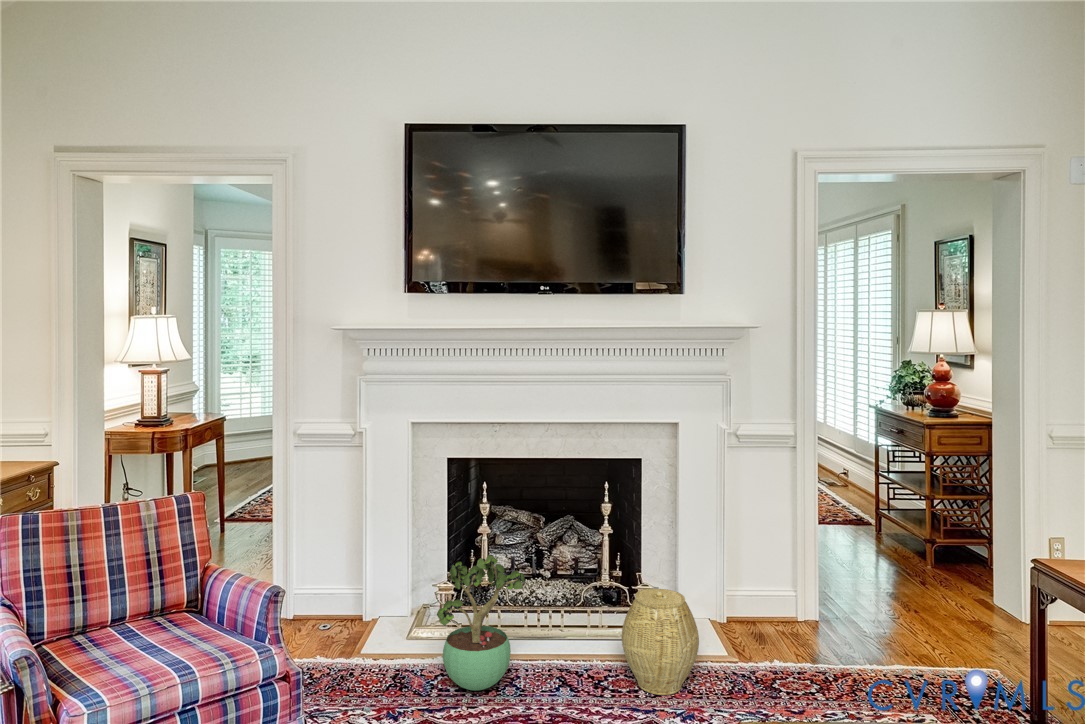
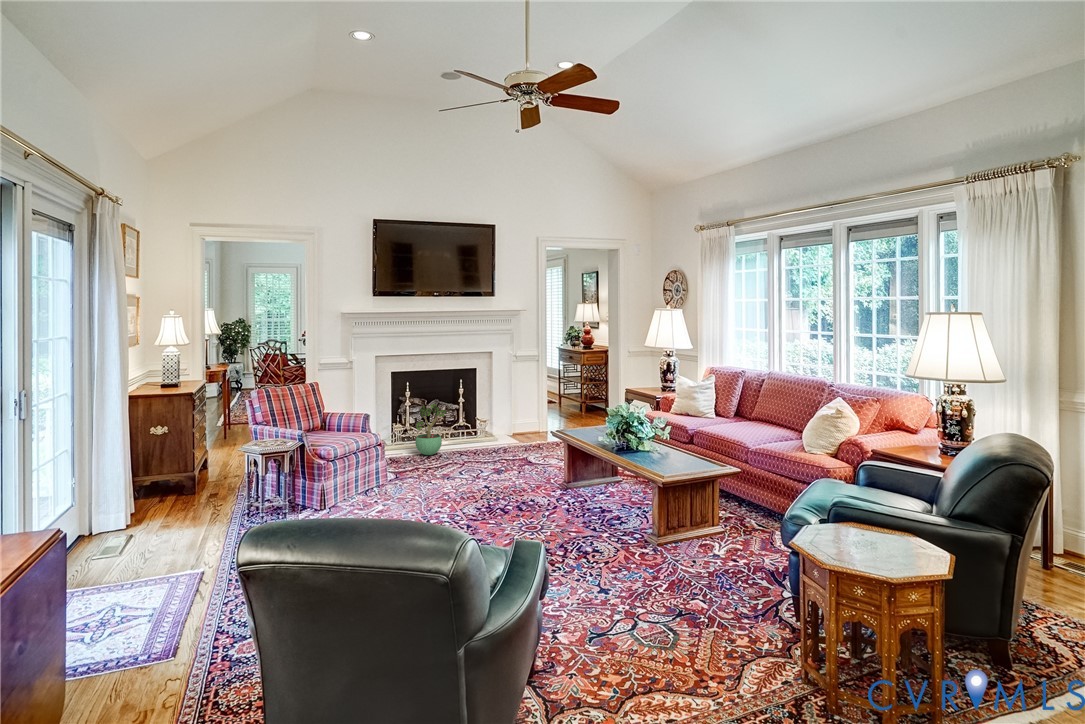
woven basket: present [622,589,699,695] -> none [480,414,508,450]

